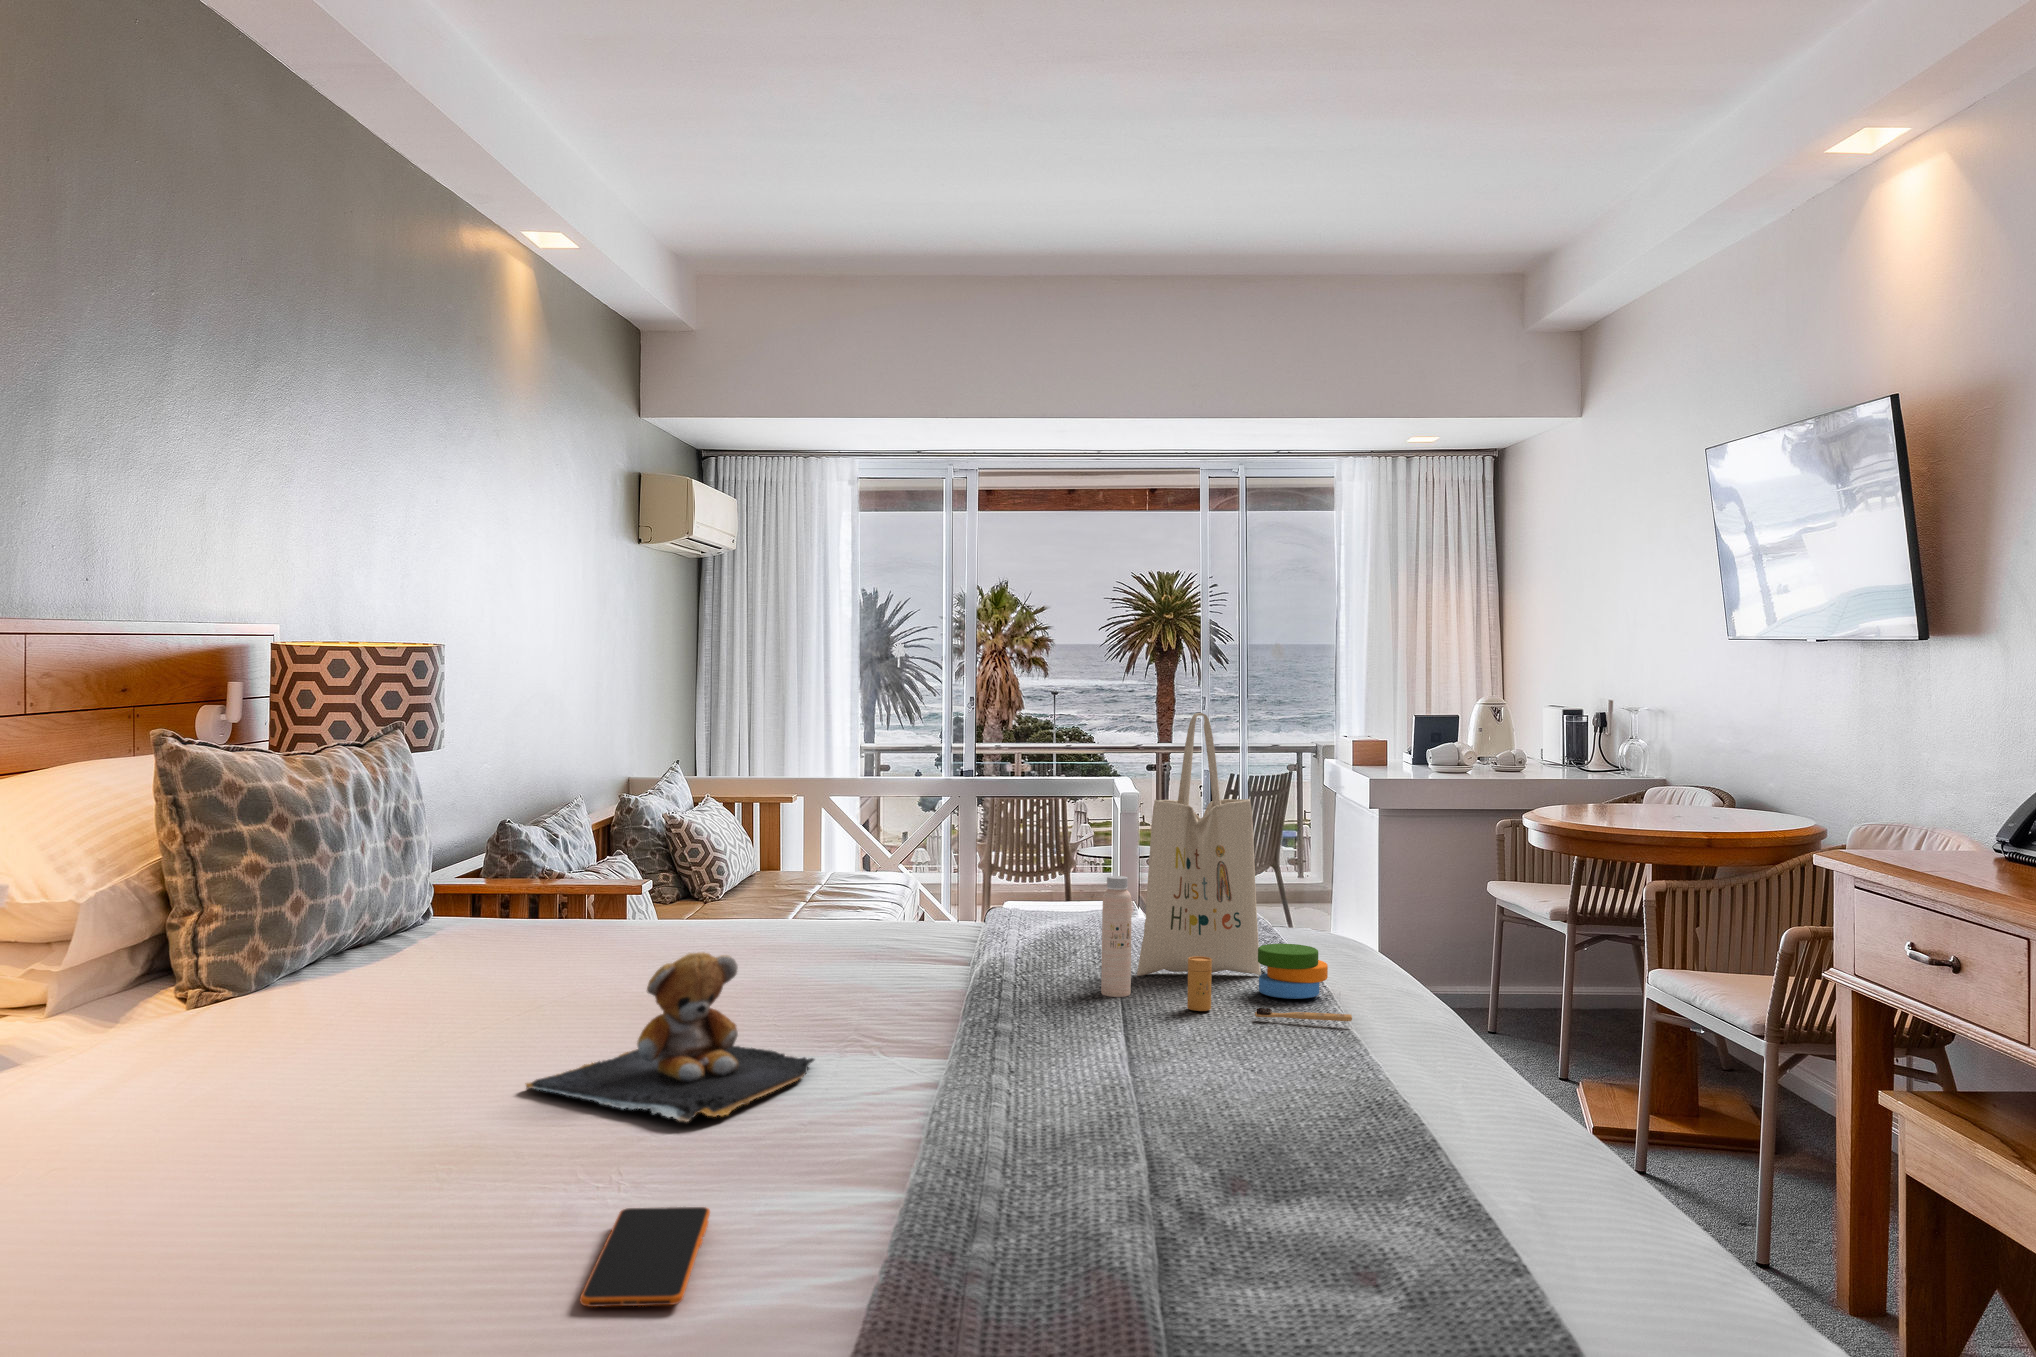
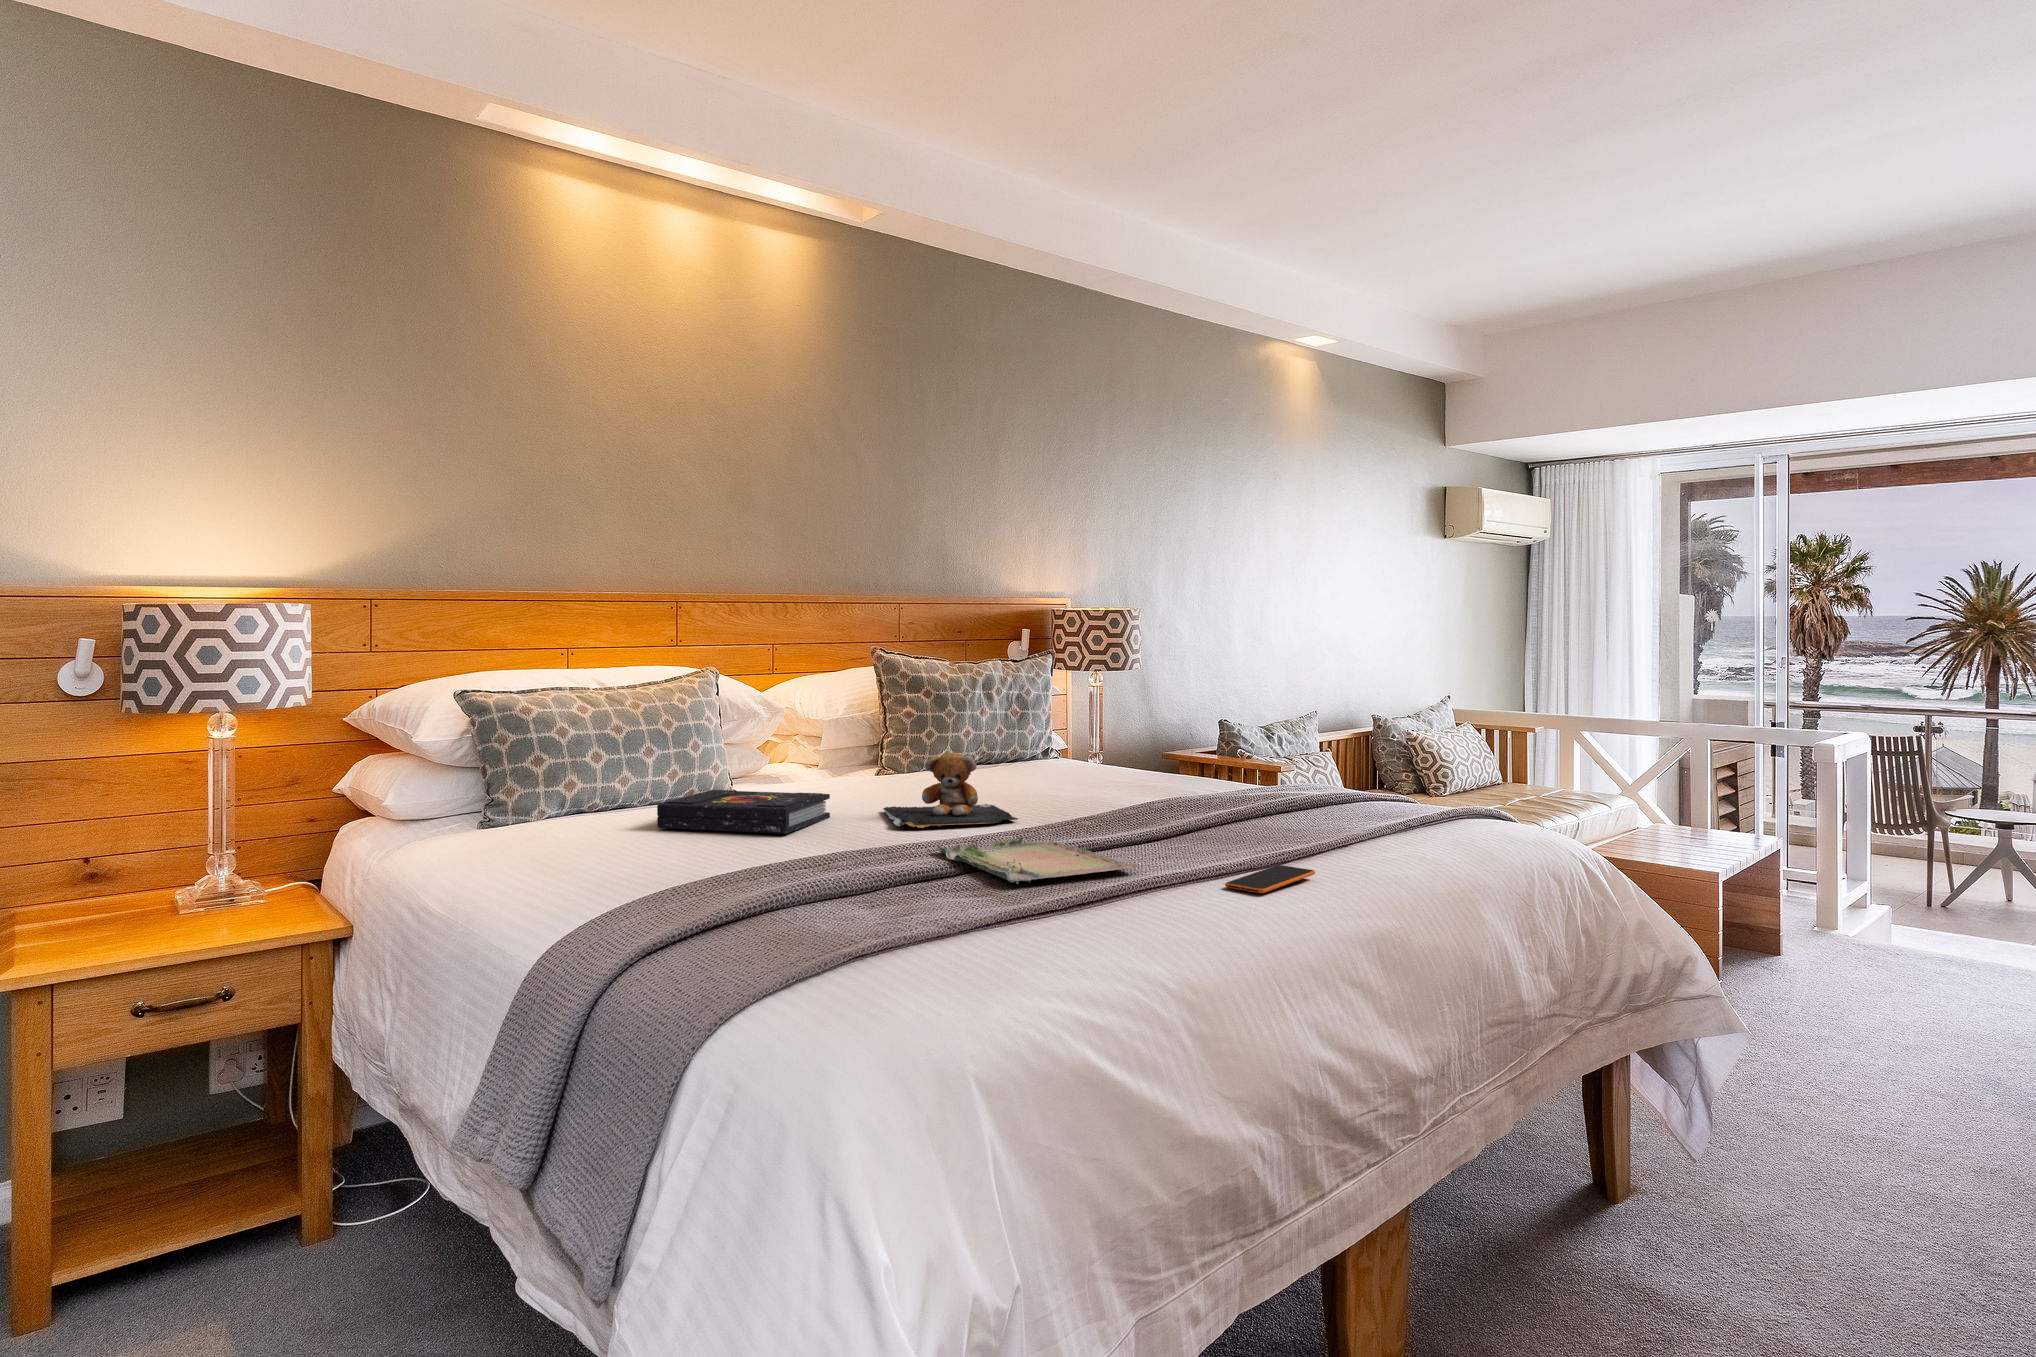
tote bag: present [1101,713,1352,1021] -> none [1274,635,1430,852]
tray: none [908,1074,1267,1196] -> present [938,831,1138,884]
book: none [126,1079,529,1267] -> present [657,790,830,834]
smartphone: present [580,1207,710,1307] -> present [1225,865,1315,893]

